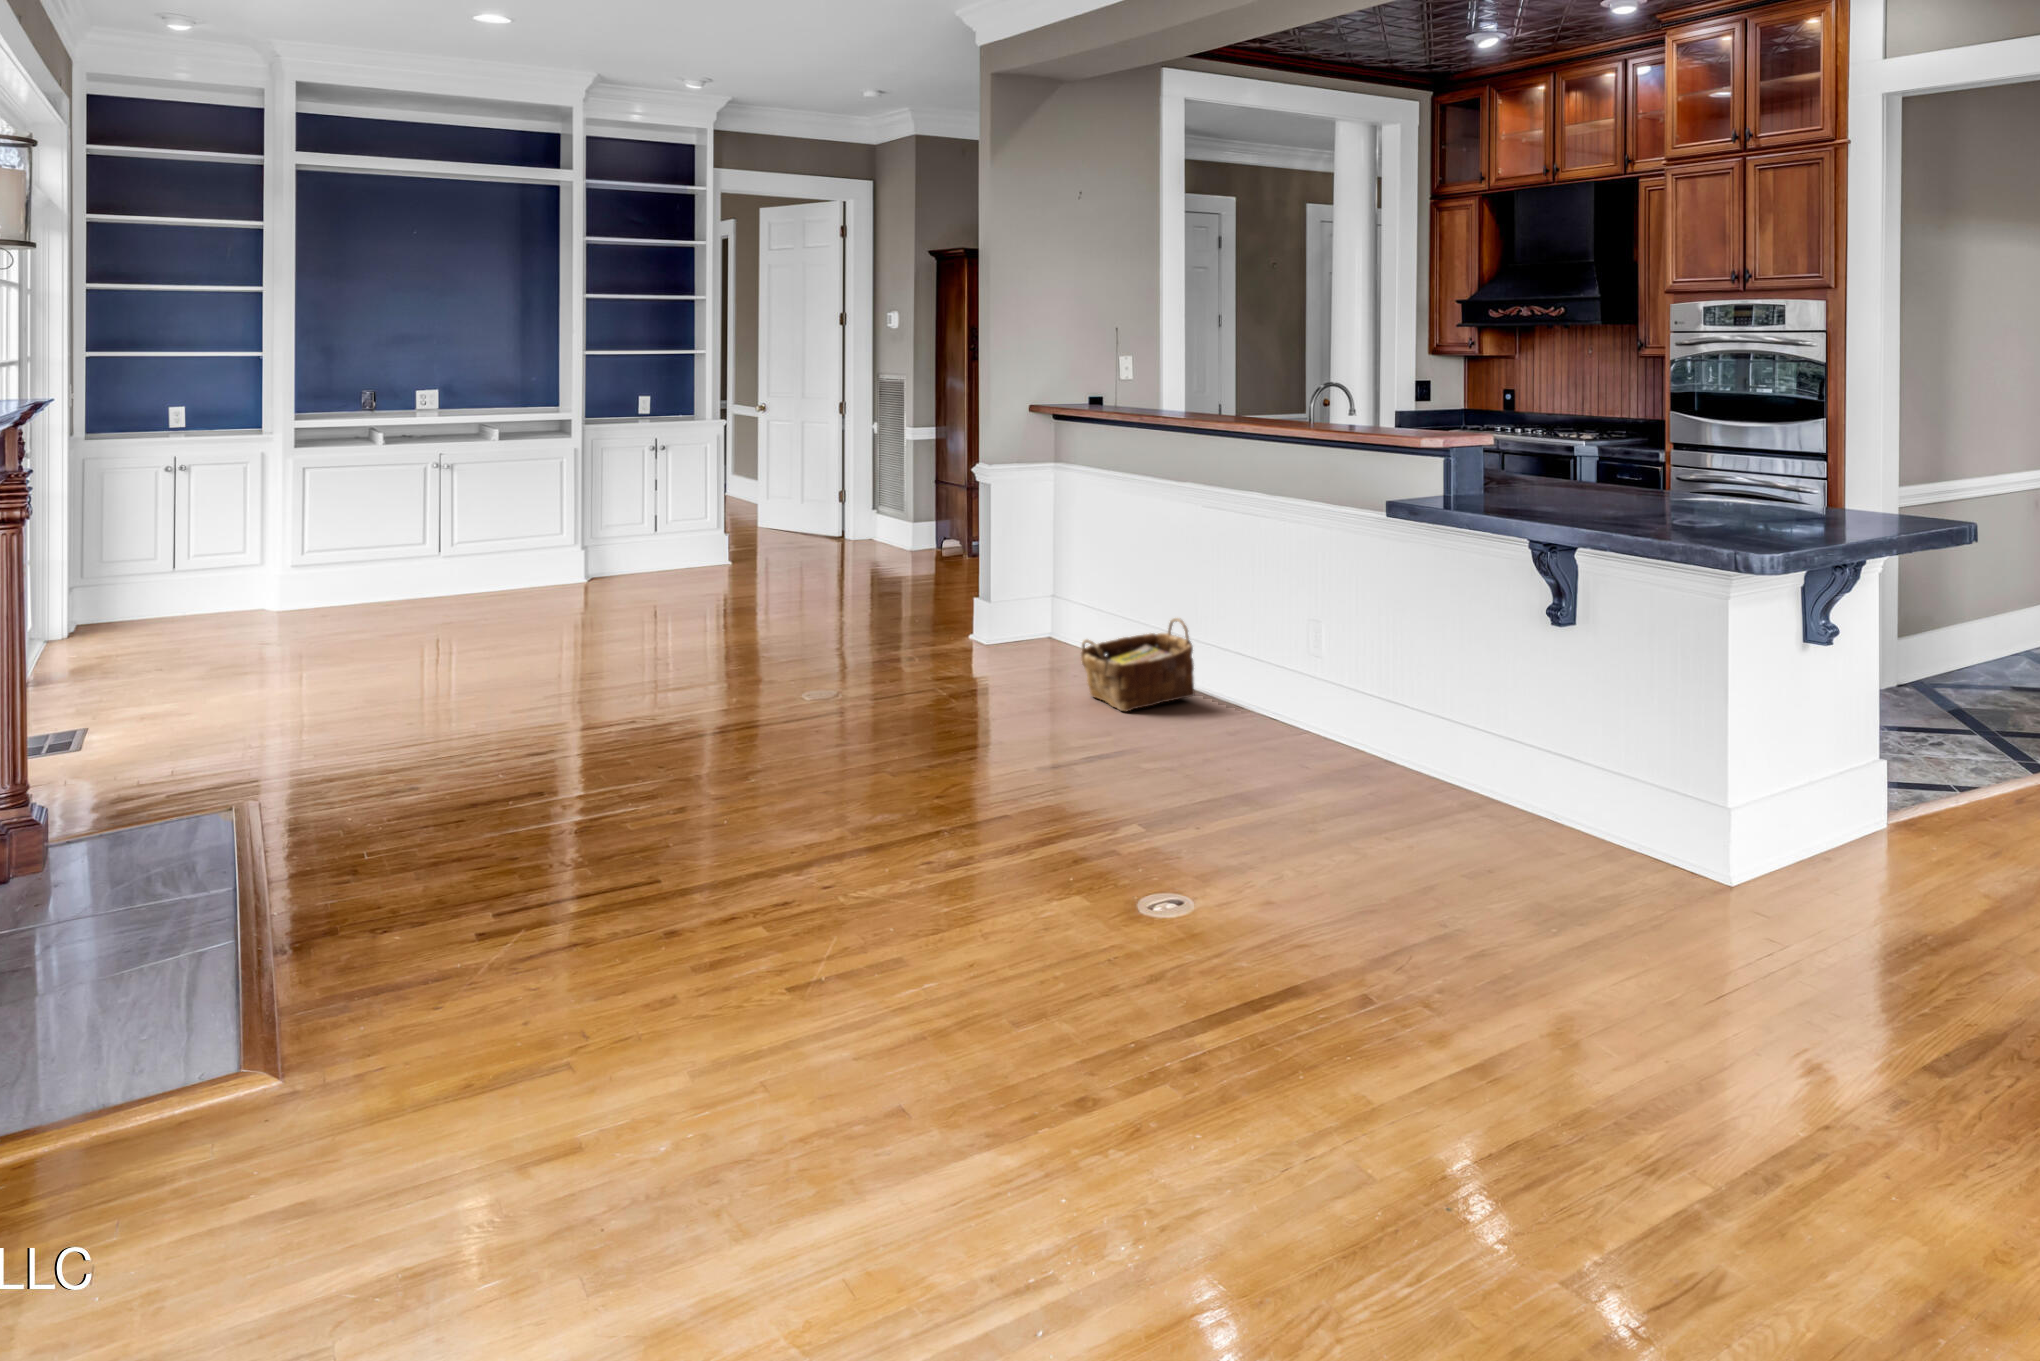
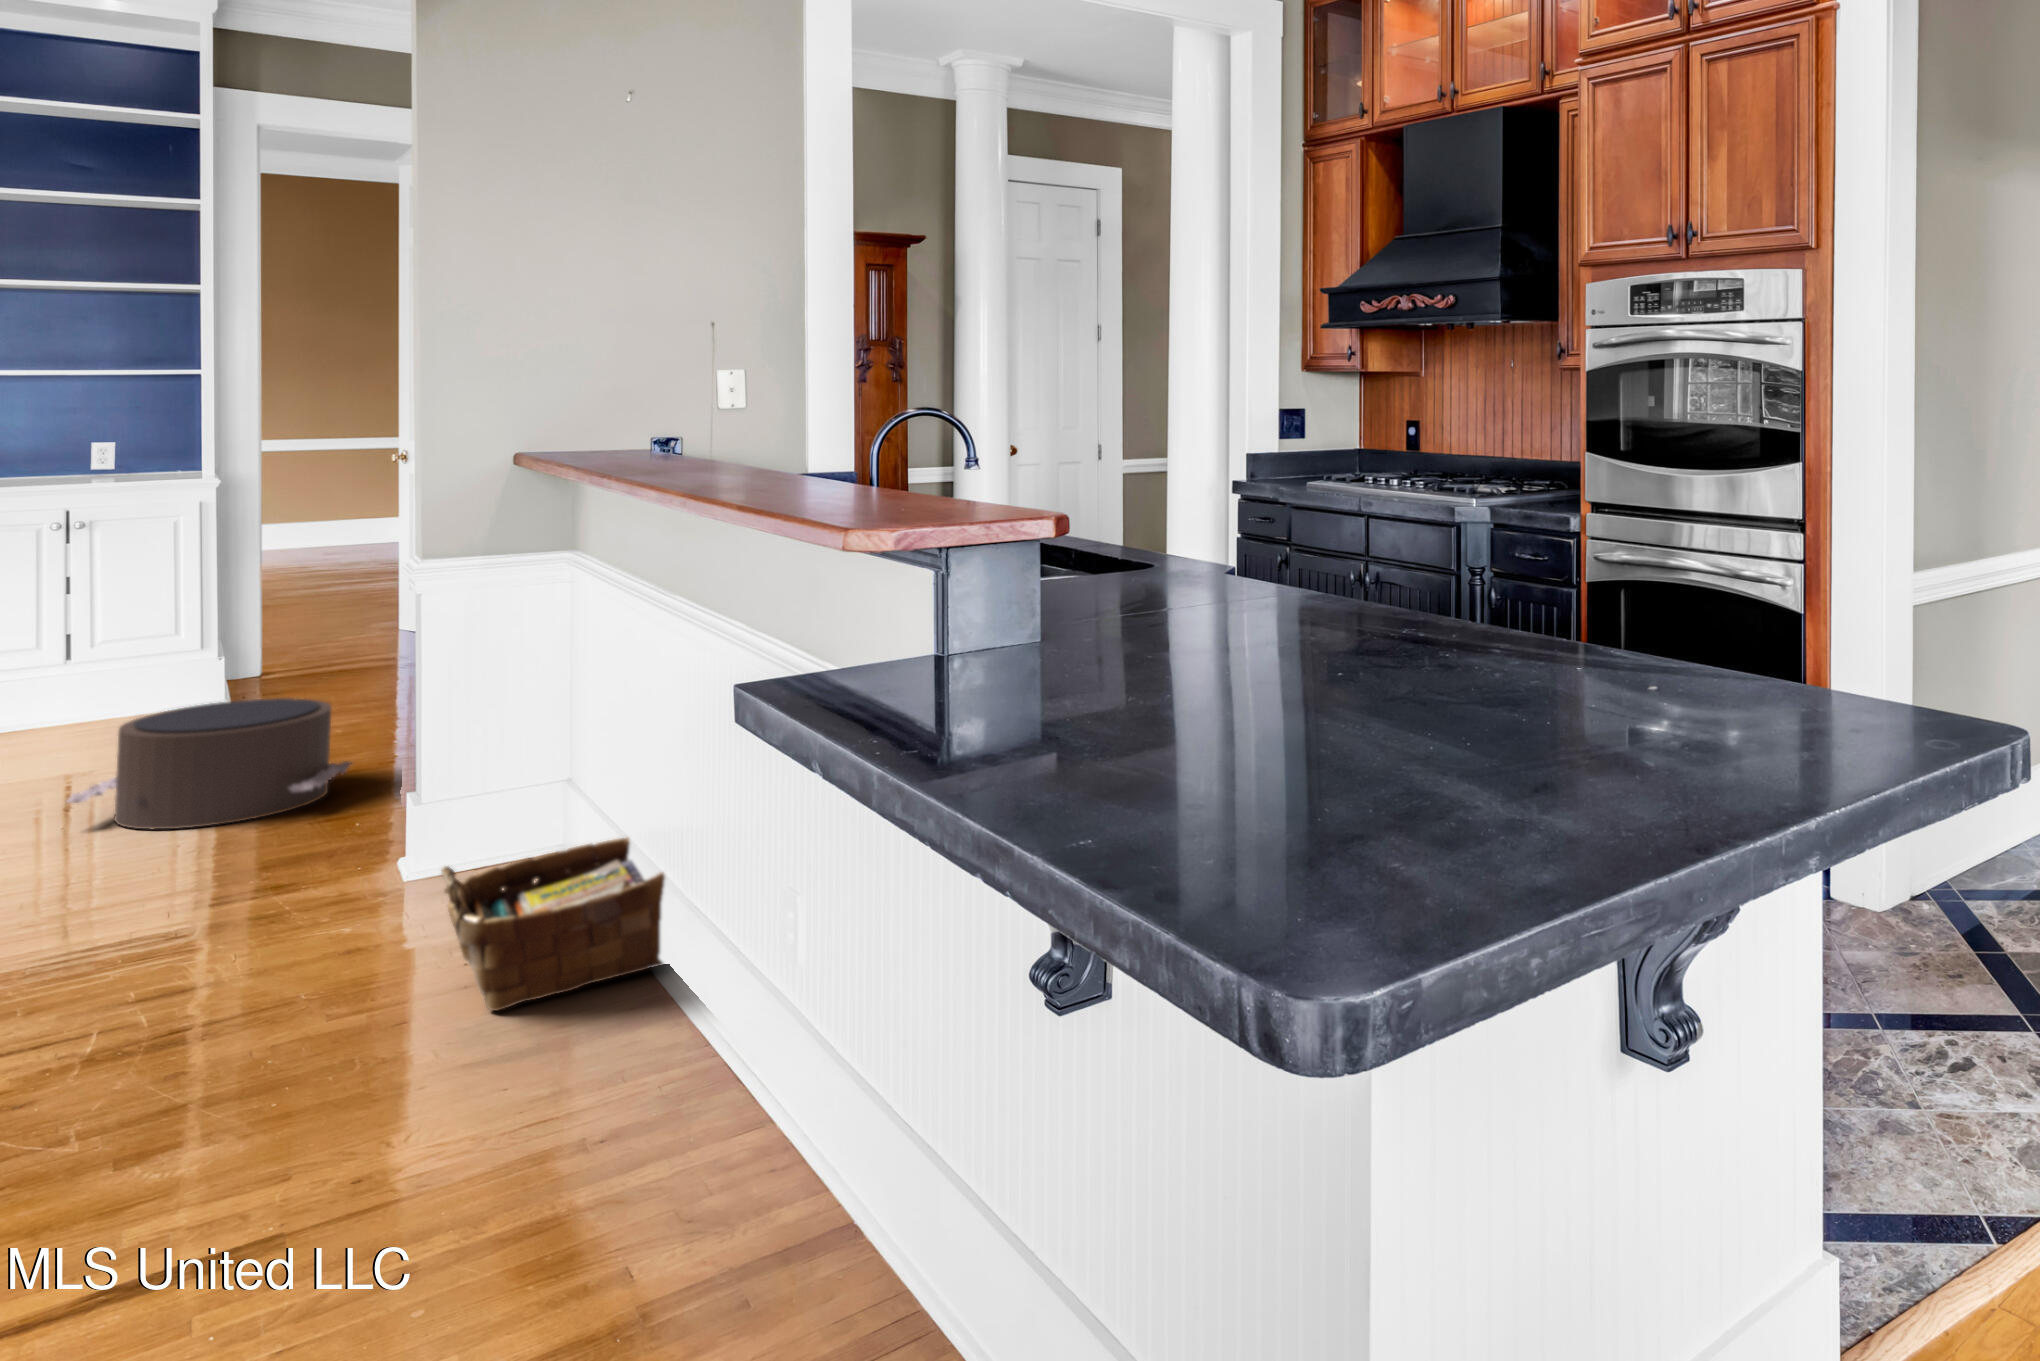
pouf: none [762,574,885,643] -> present [67,698,352,829]

